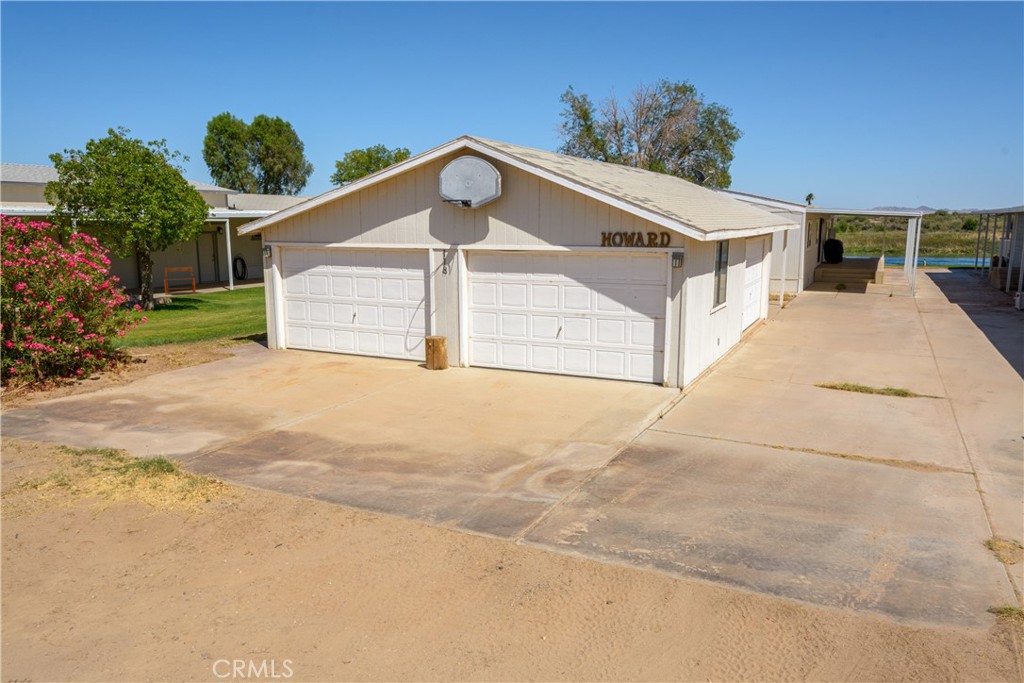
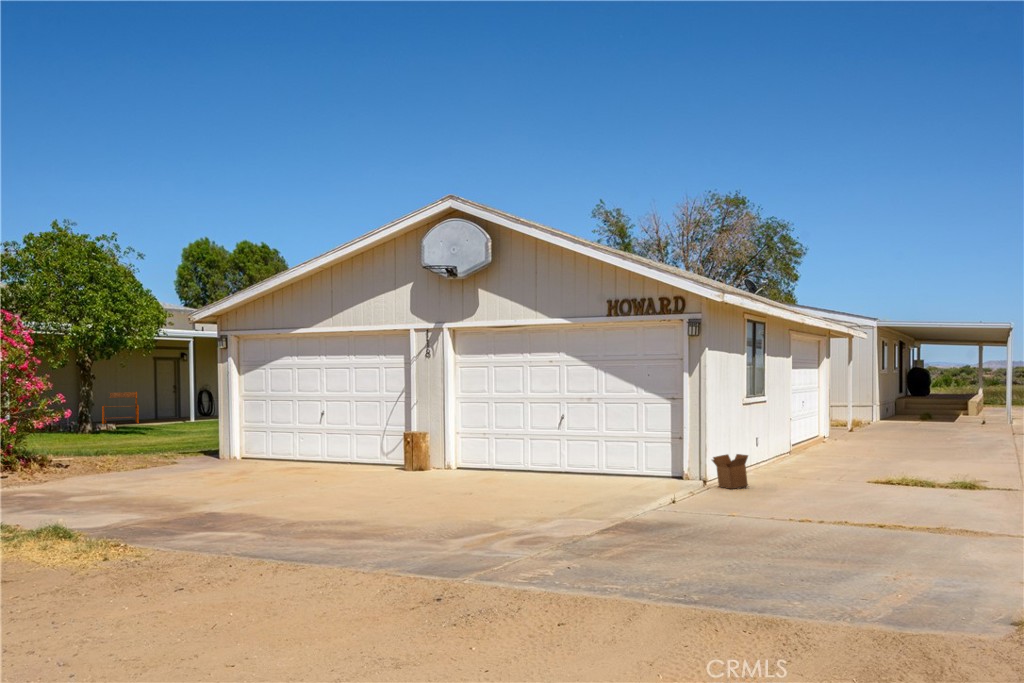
cardboard box: none [687,365,718,396] -> present [712,454,748,489]

